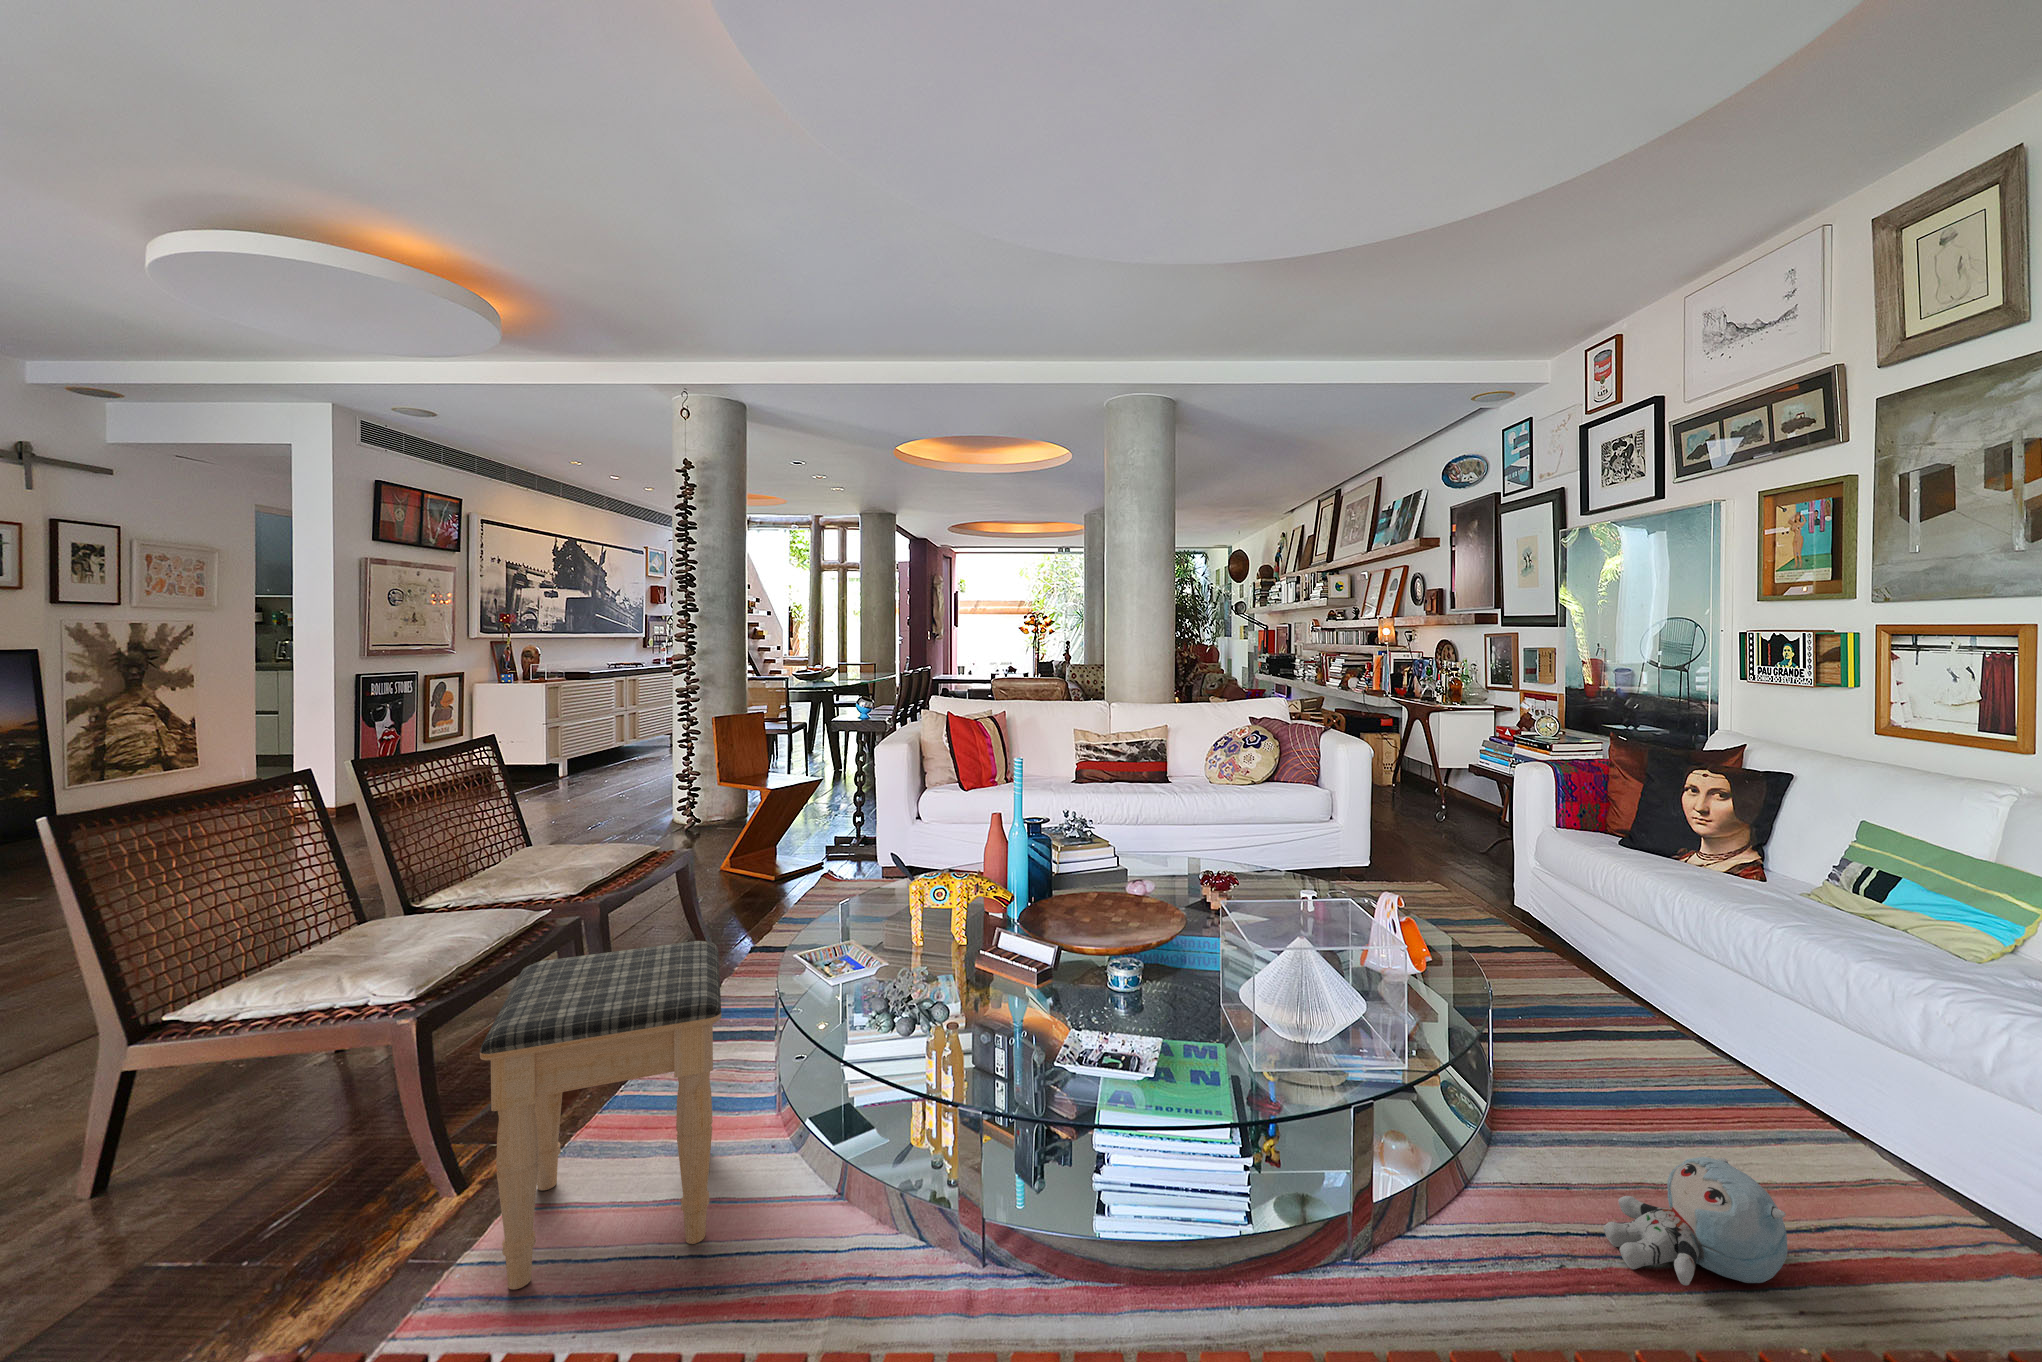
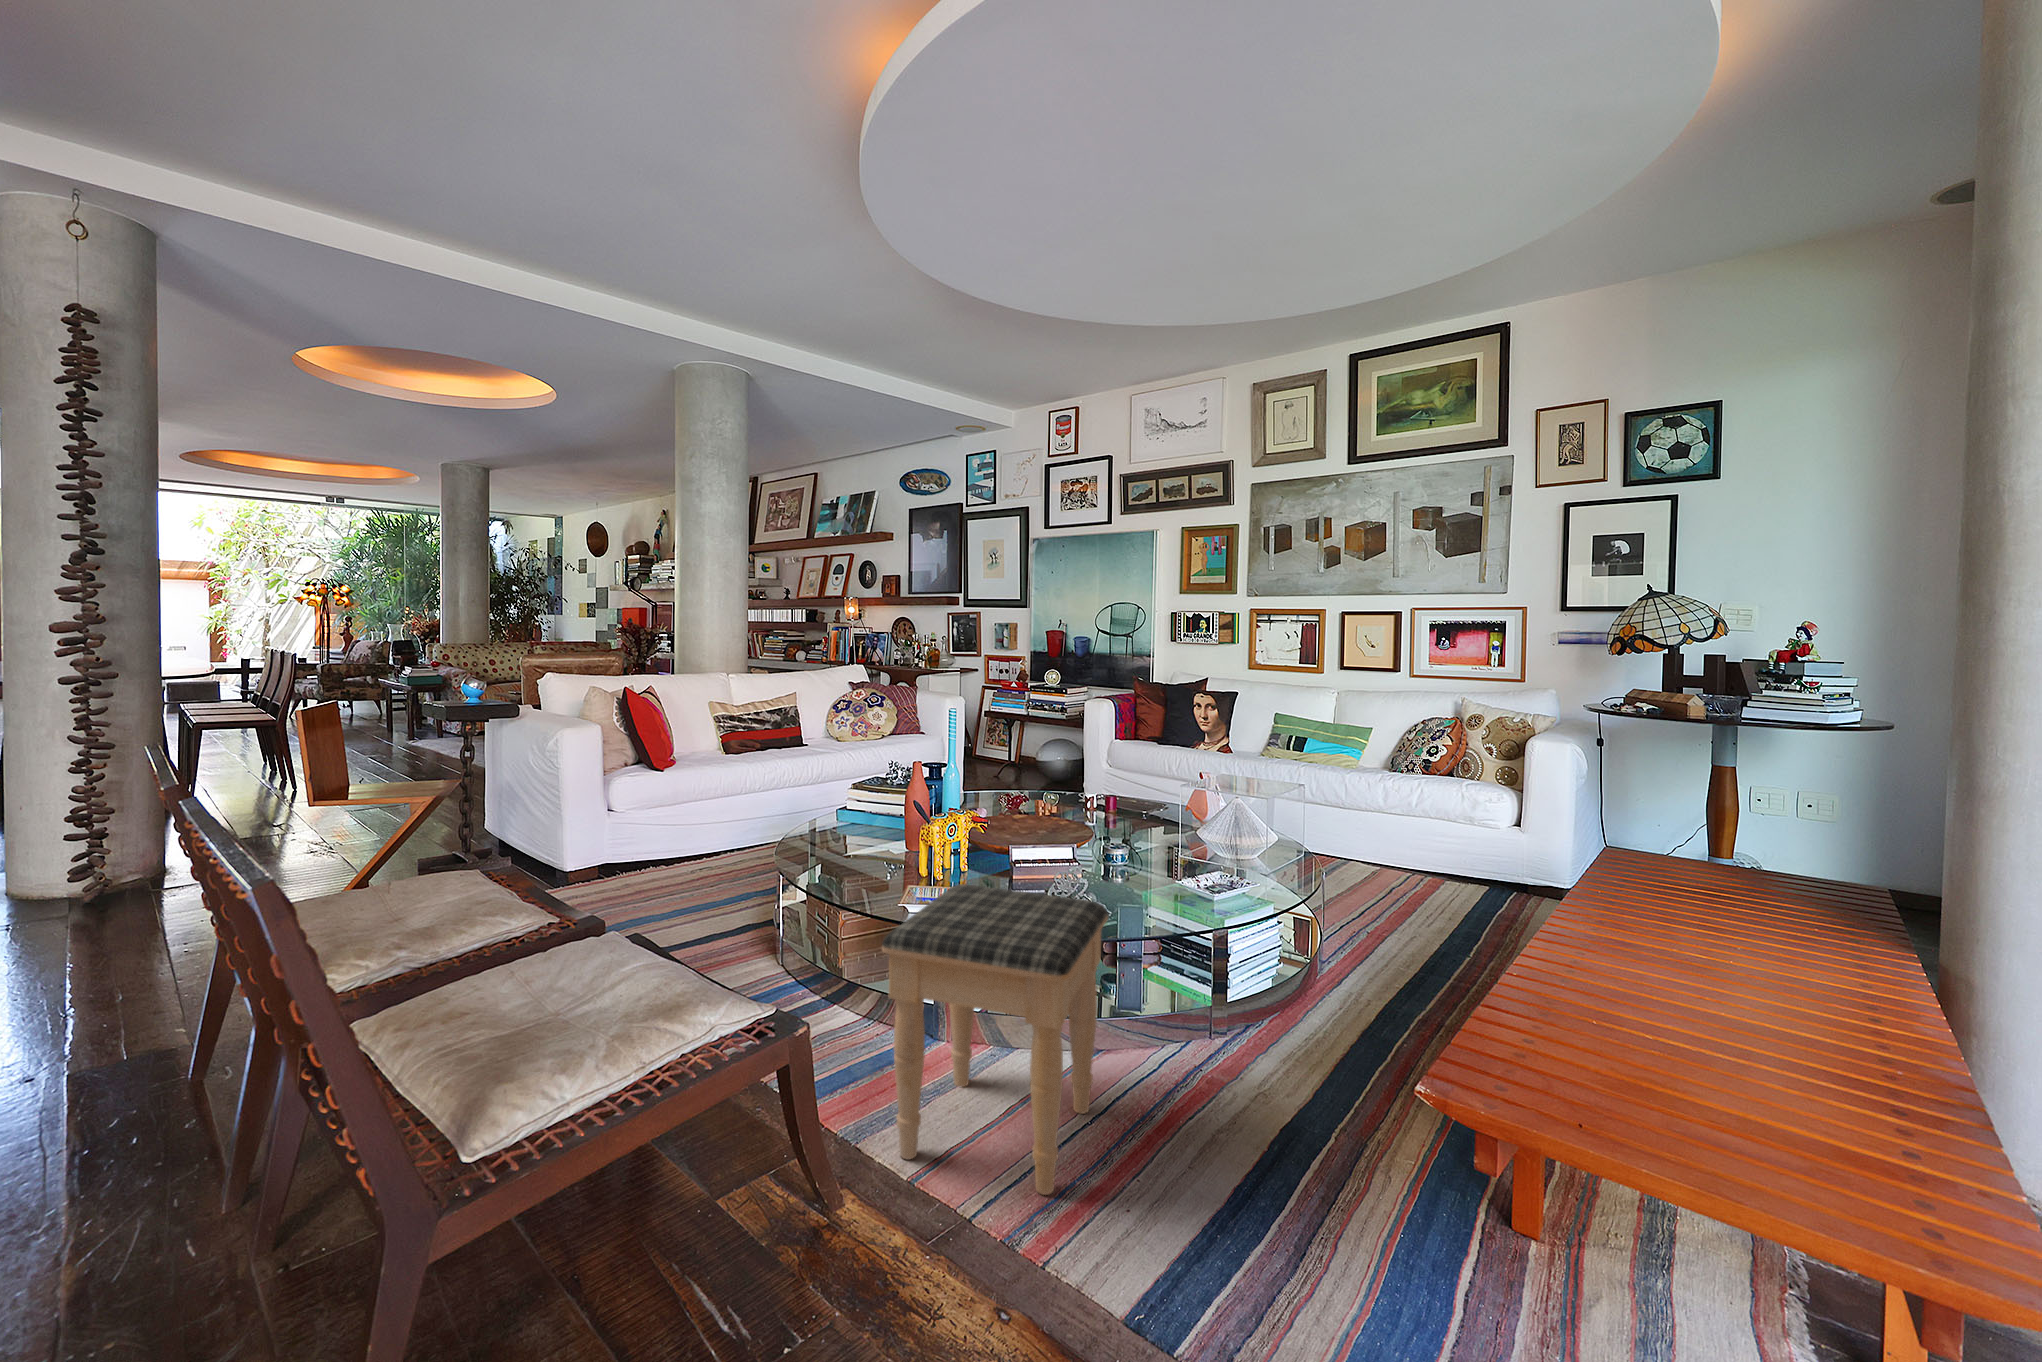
plush toy: present [1604,1157,1788,1285] -> none [1360,865,1430,923]

